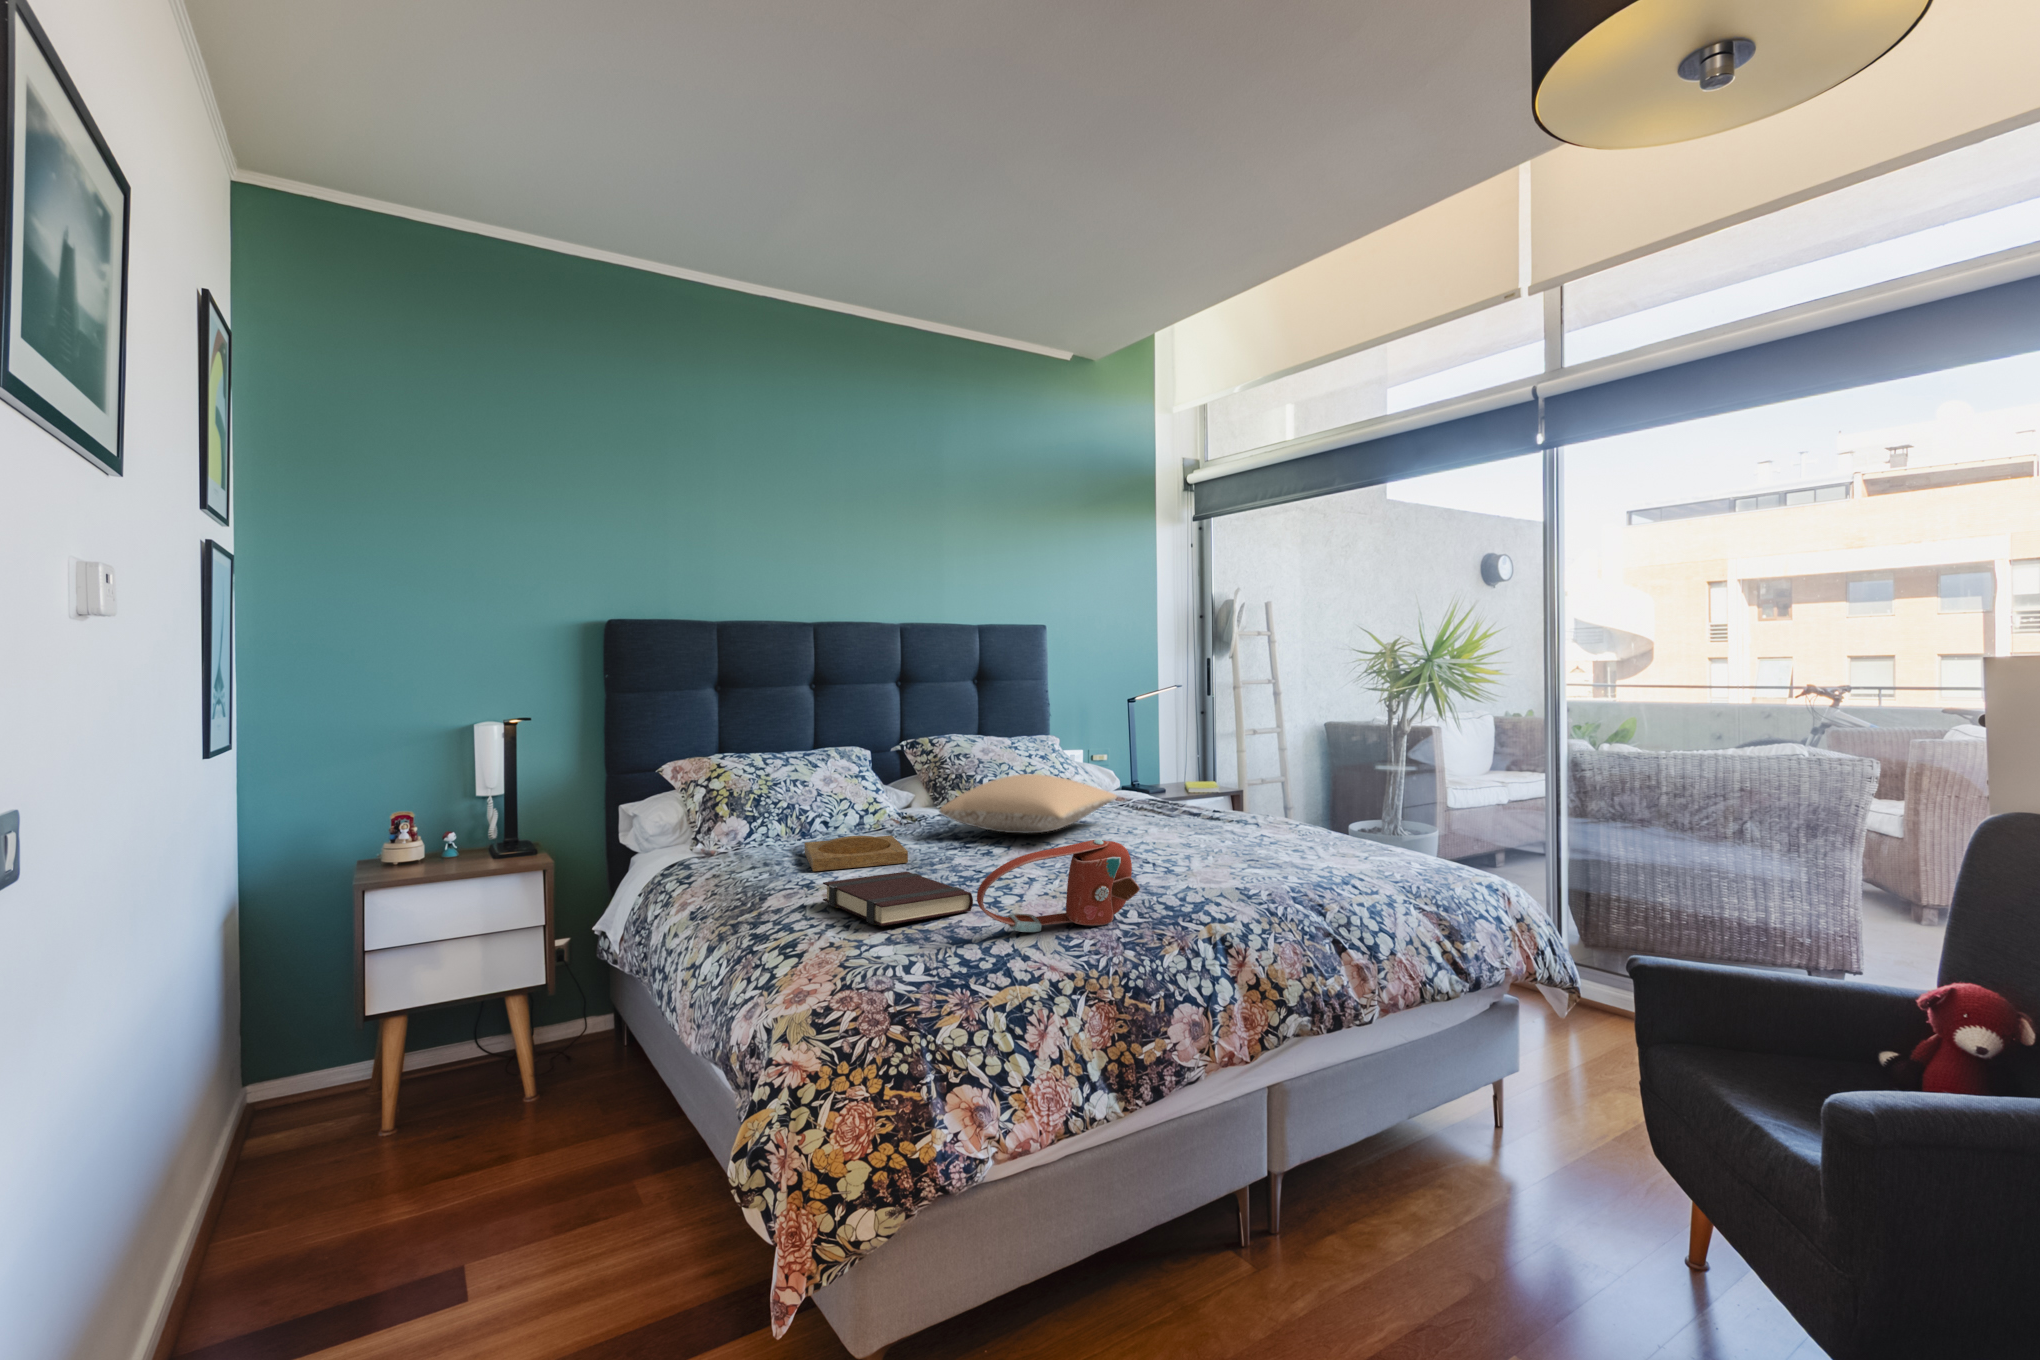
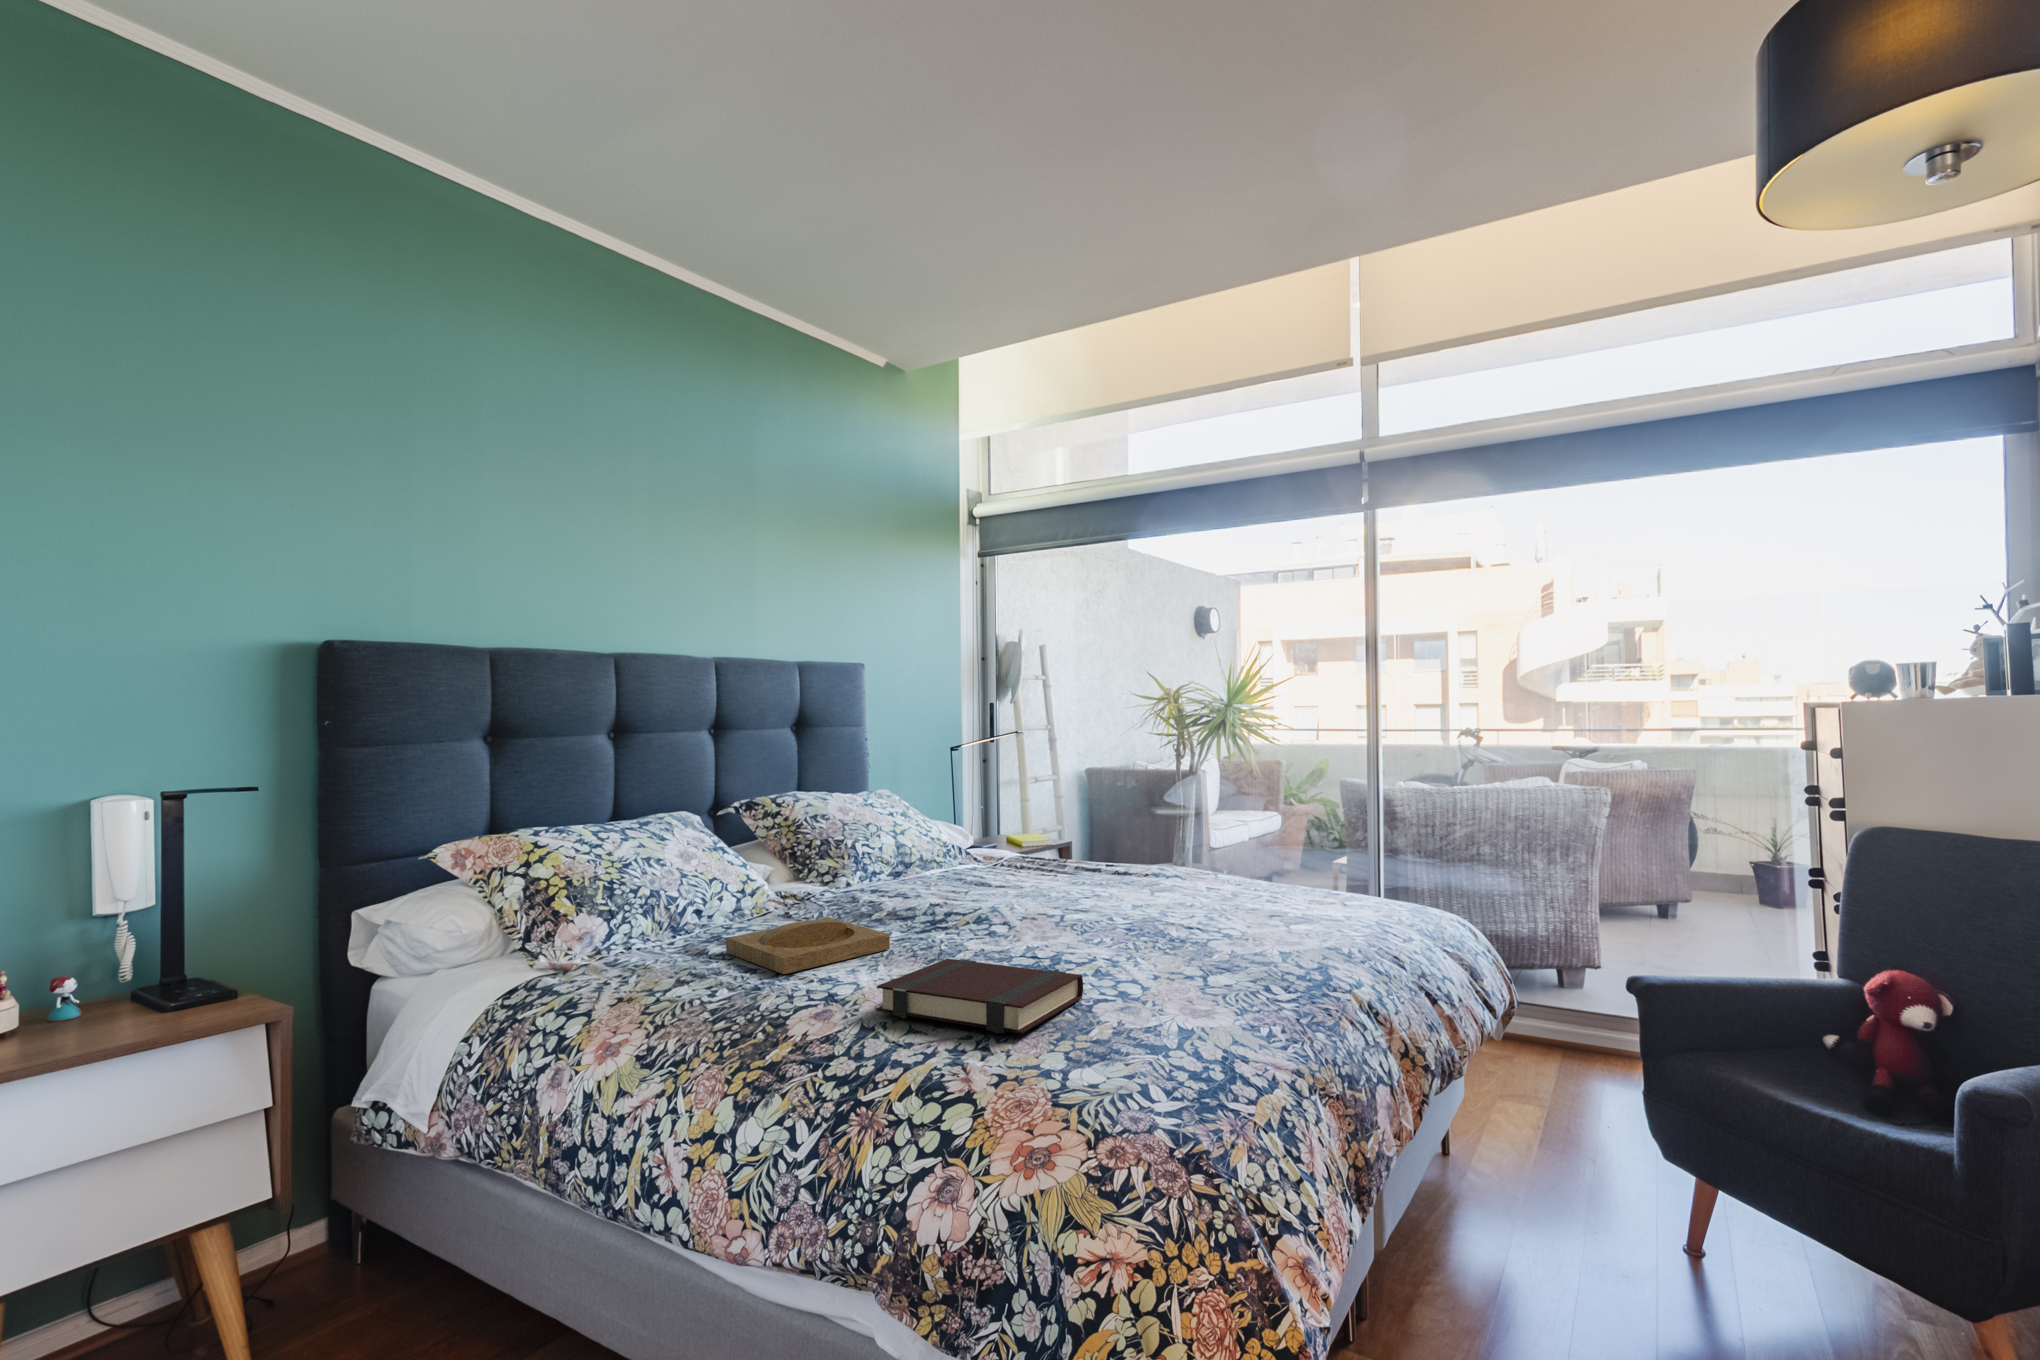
pillow: present [940,774,1117,833] -> none [878,830,1048,900]
handbag: present [977,840,1140,932] -> none [1162,892,1288,1015]

